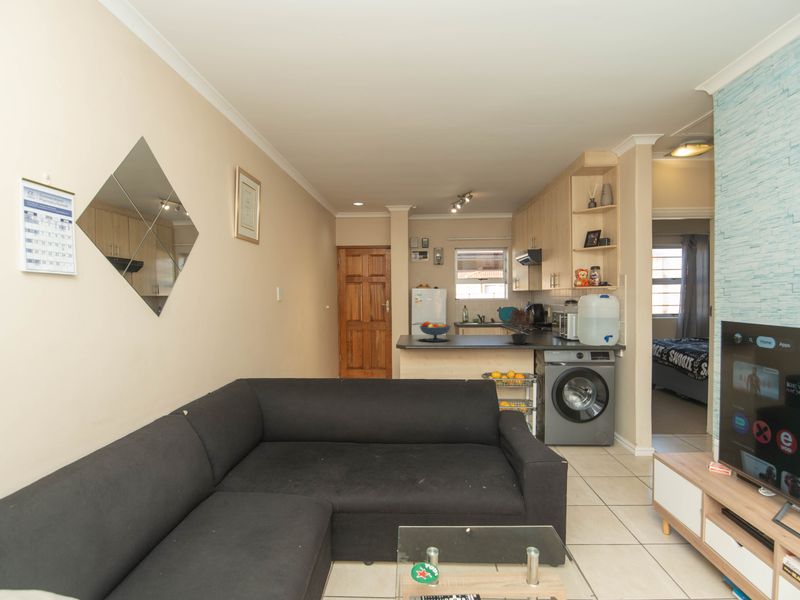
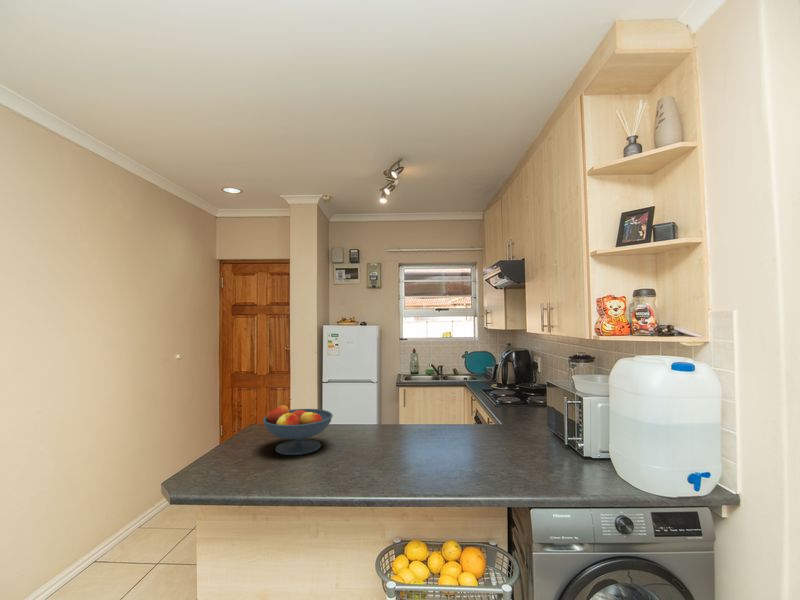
potted plant: present [507,308,532,344] -> none [443,380,509,471]

